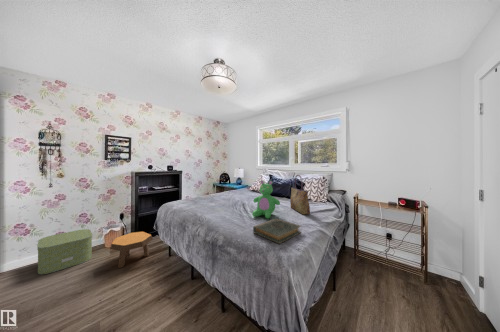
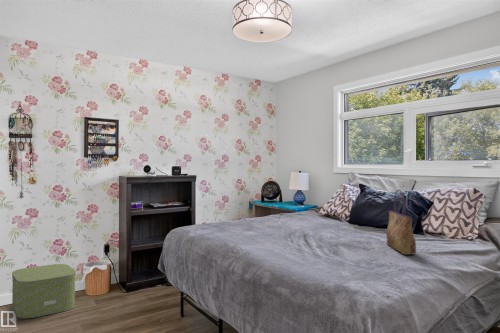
teddy bear: present [252,180,280,219] -> none [320,197,365,256]
hardback book: present [253,219,301,243] -> none [320,255,391,282]
footstool: present [110,232,153,268] -> none [105,274,160,321]

